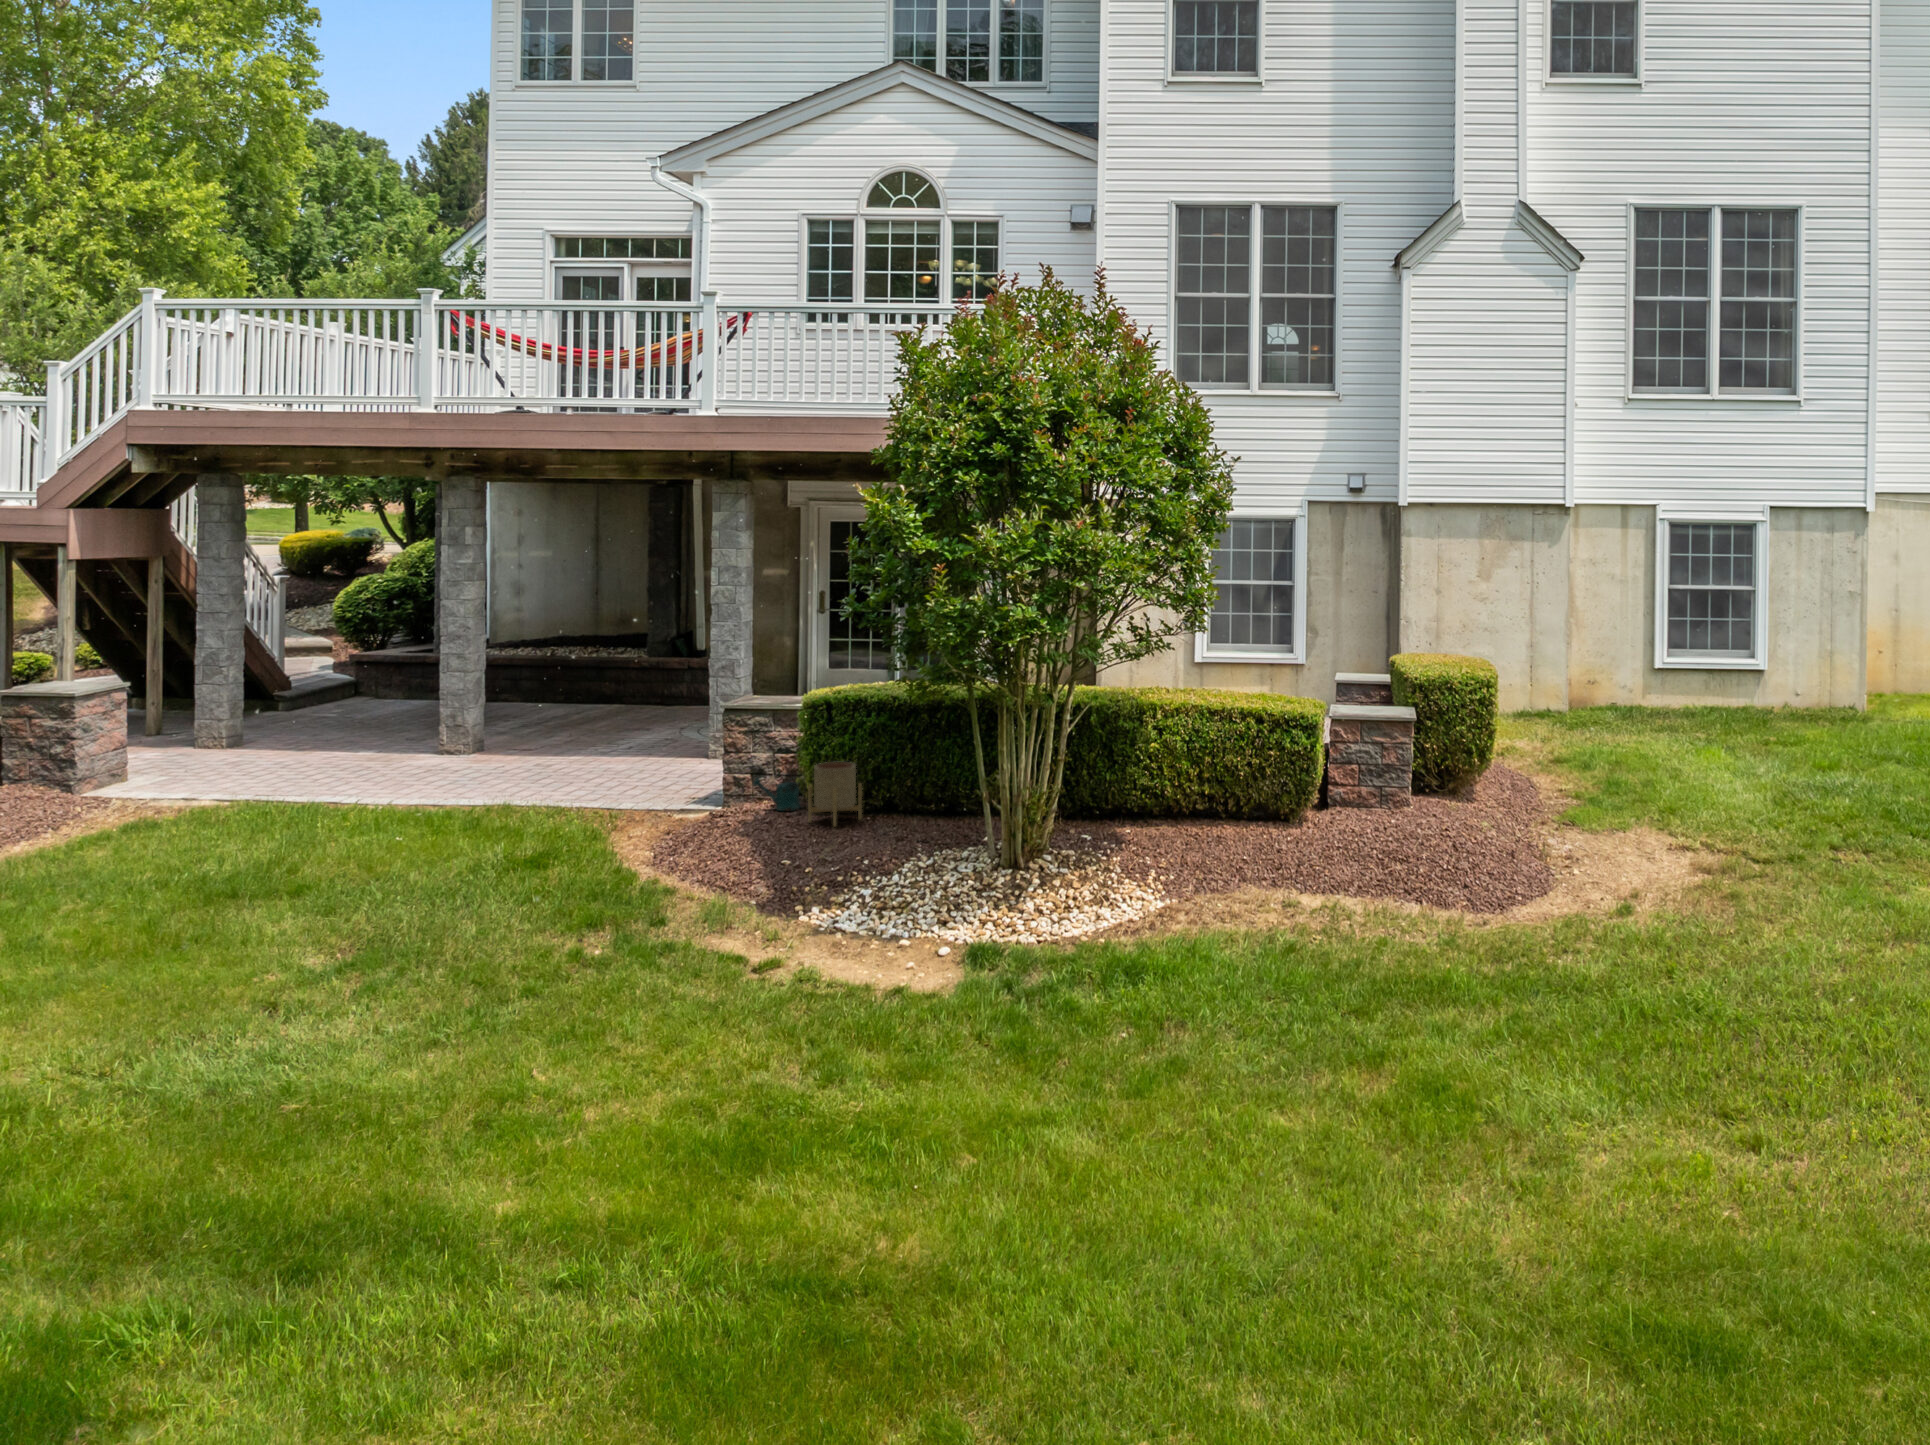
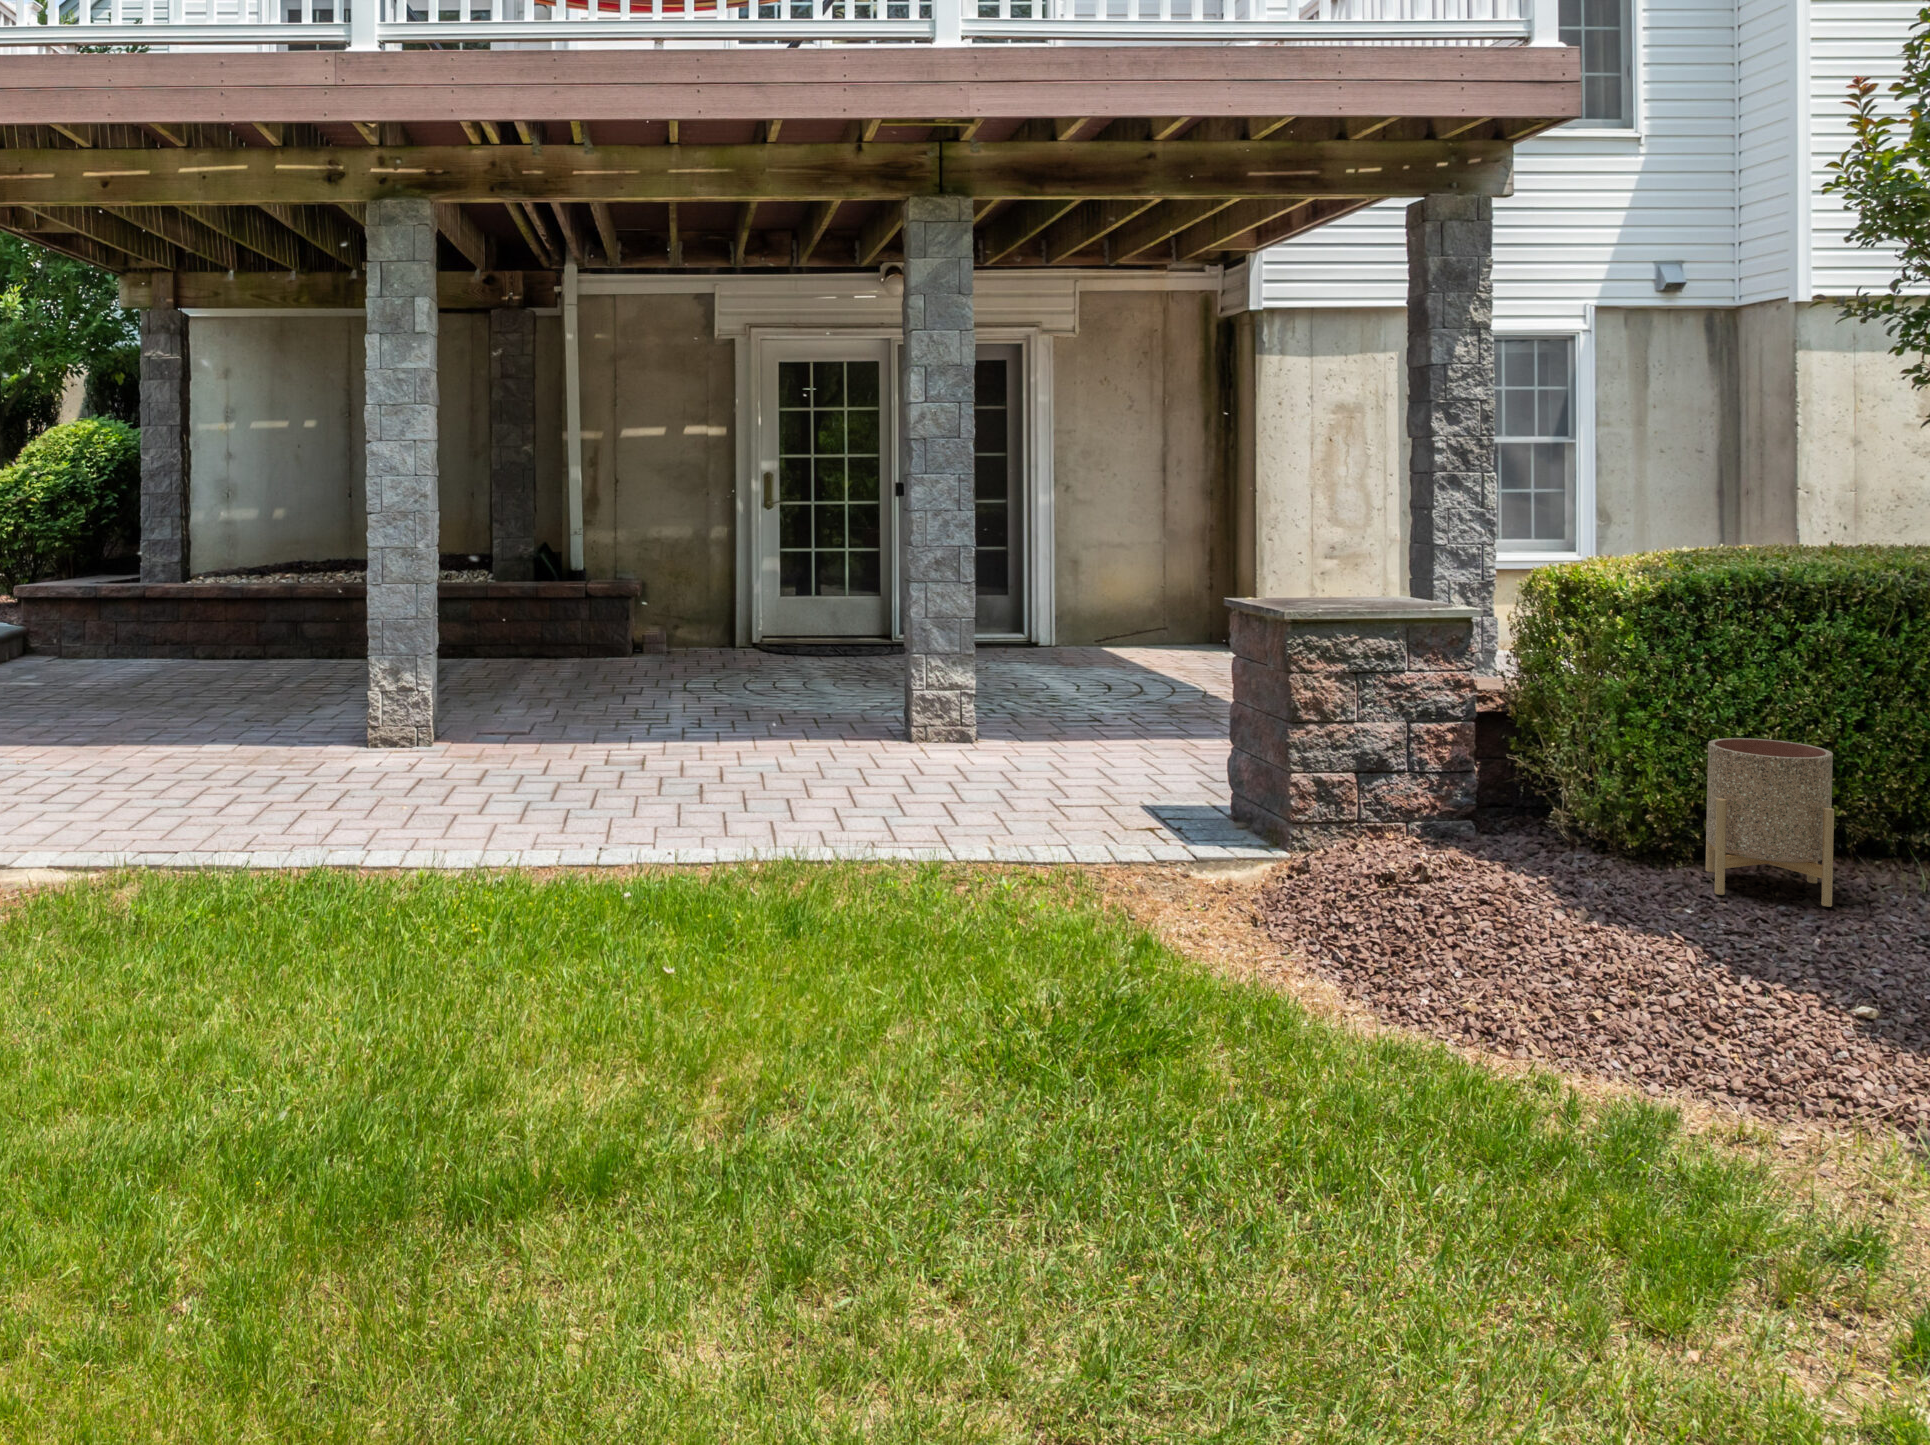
watering can: present [753,778,800,811] -> none [1462,777,1576,863]

